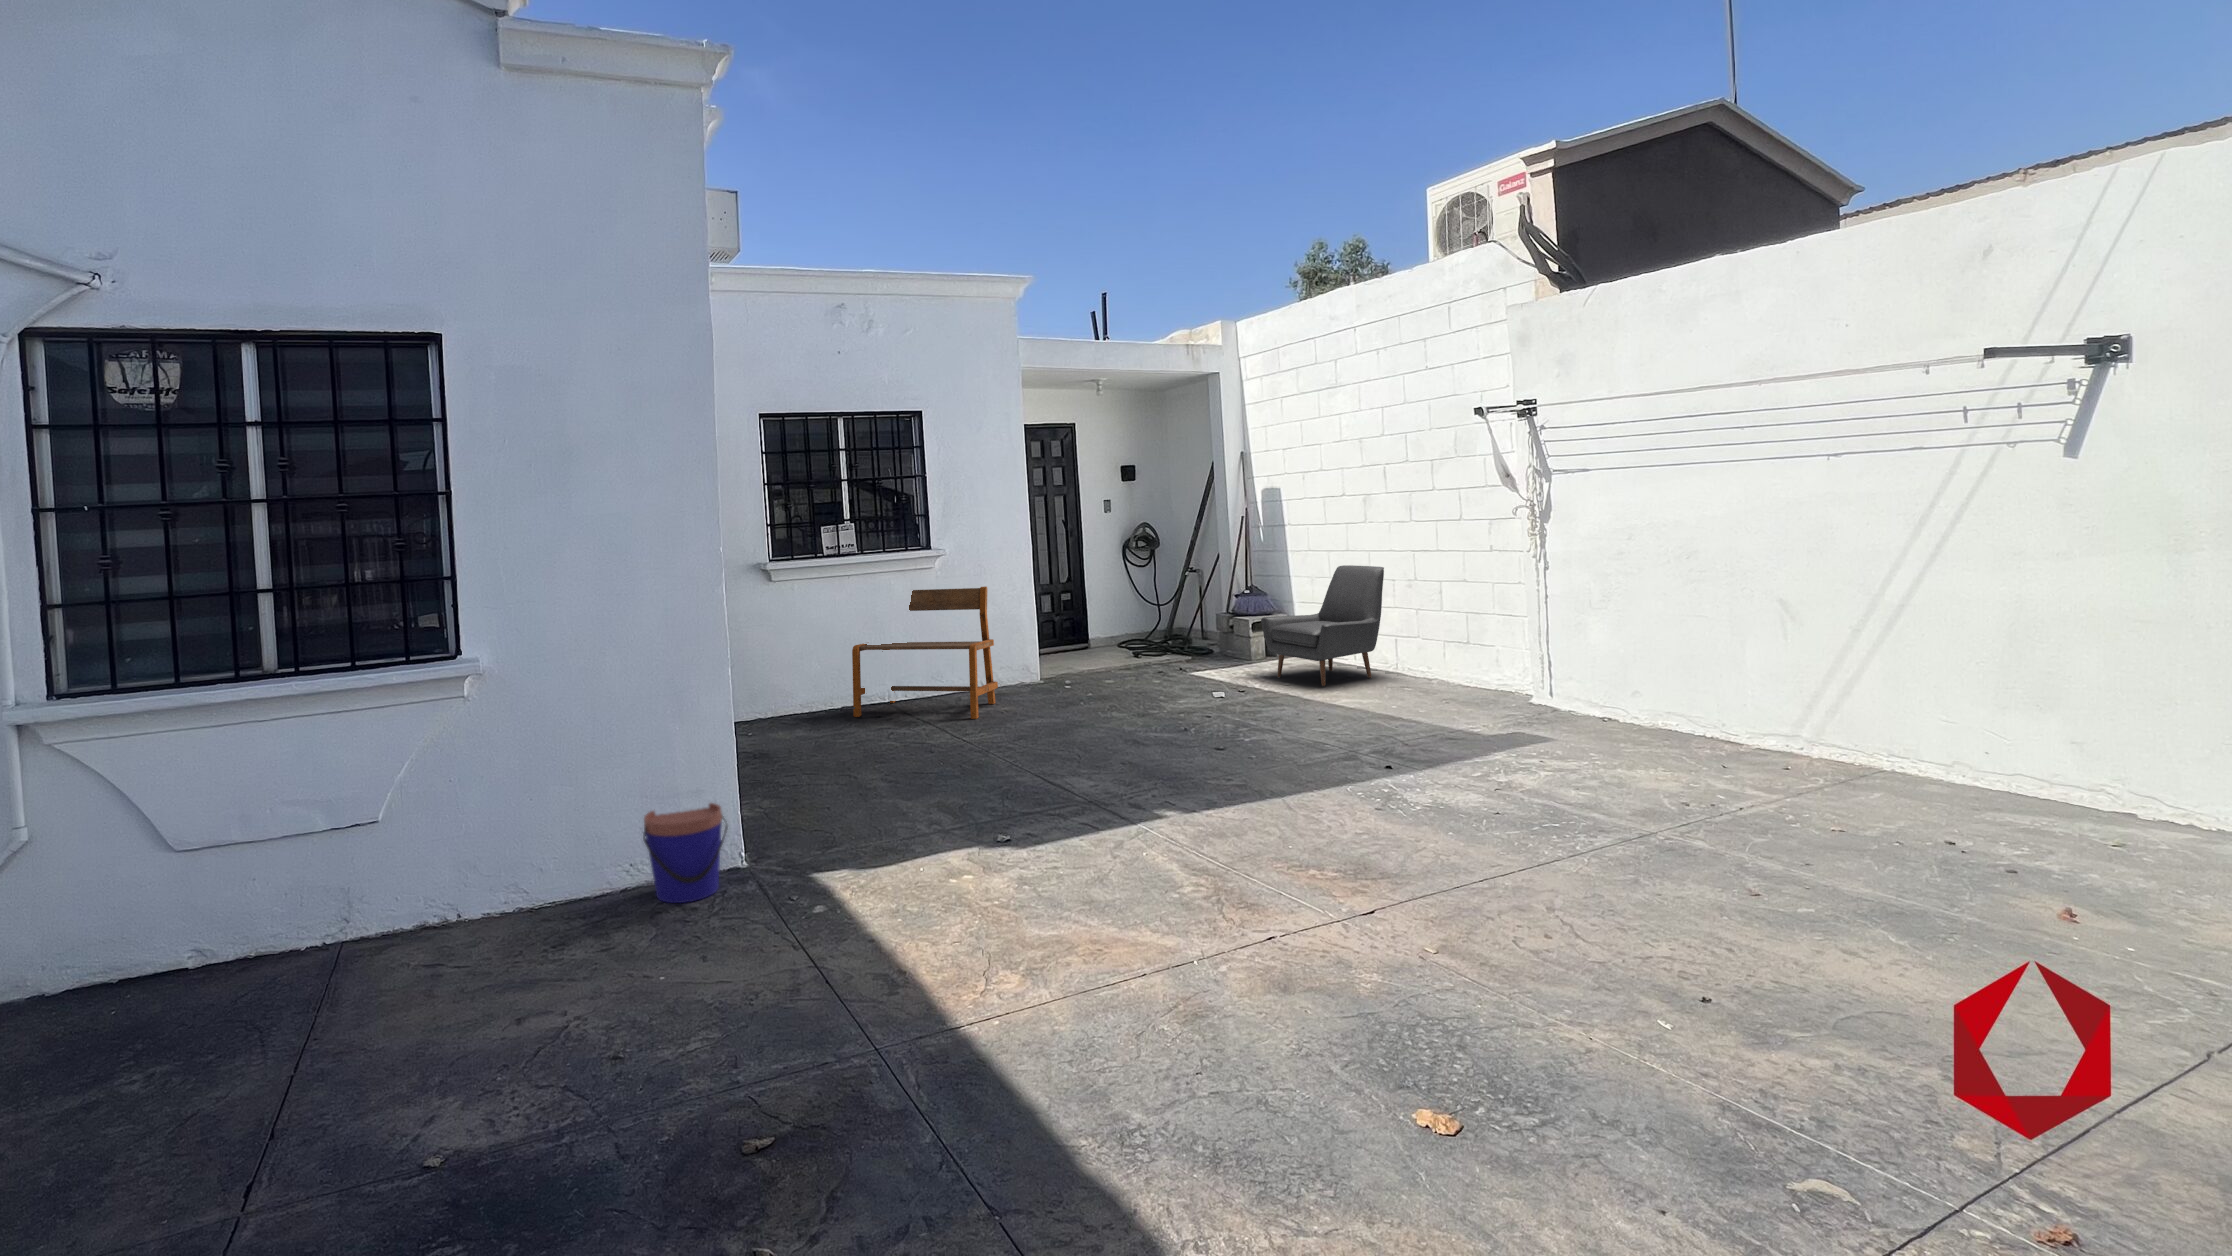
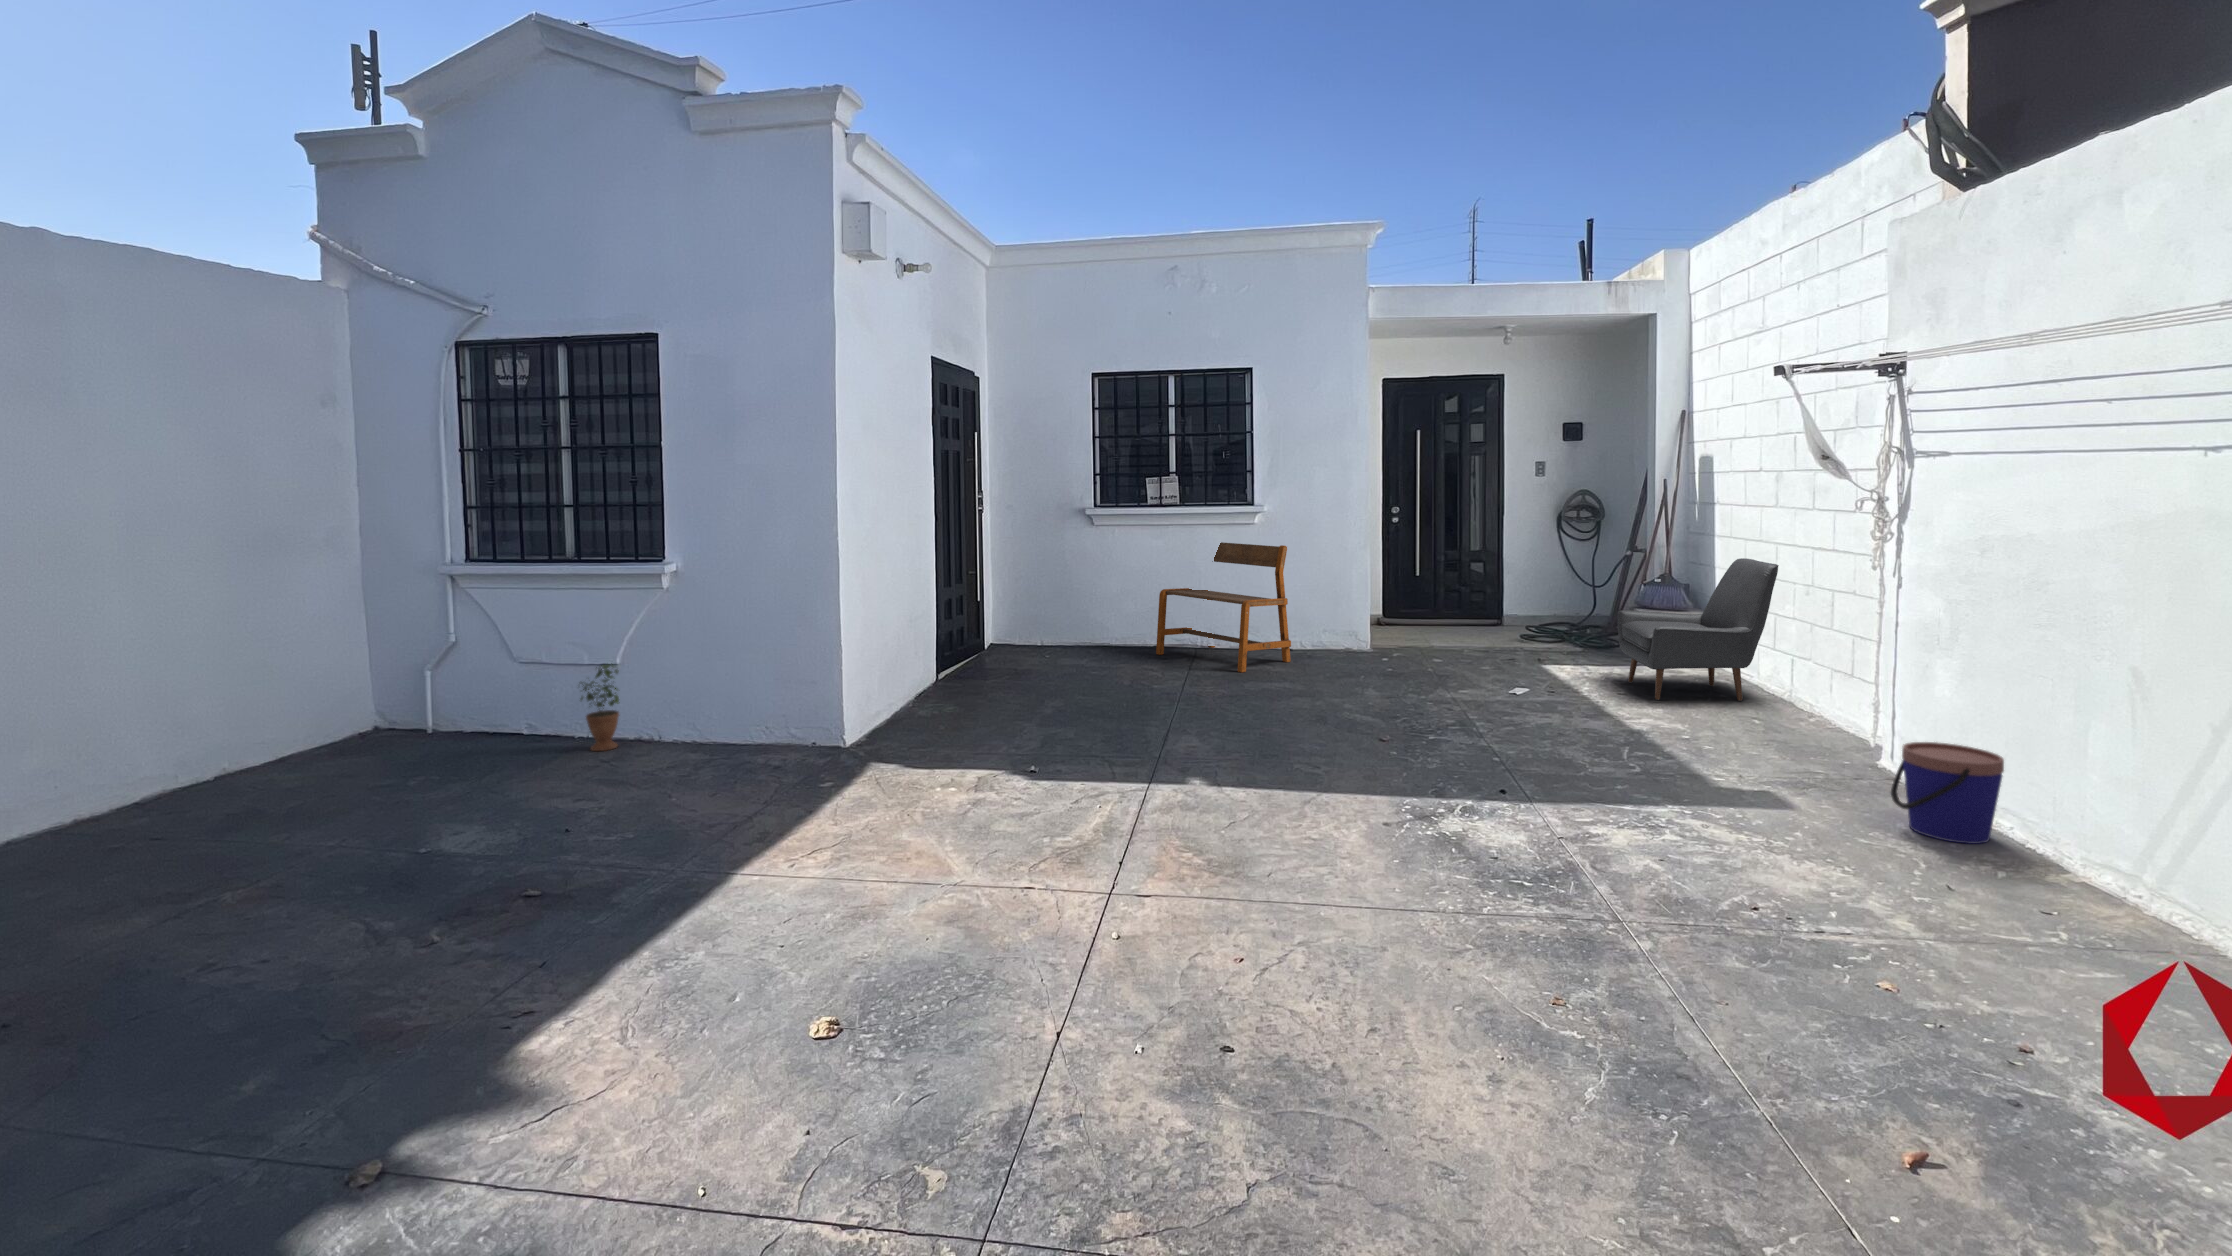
bucket: present [643,803,727,903] -> present [1891,742,2004,844]
potted plant: none [343,814,410,957] -> present [581,664,619,751]

